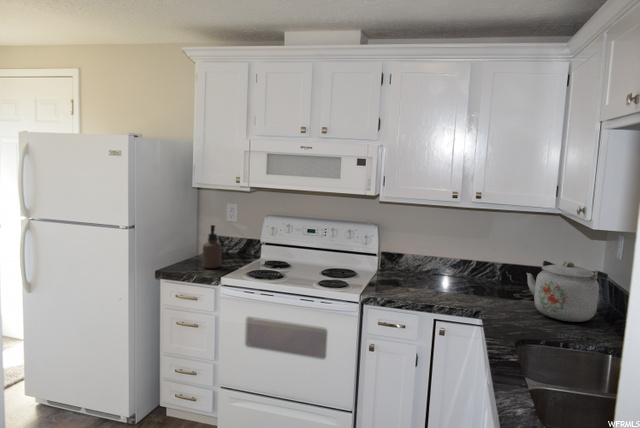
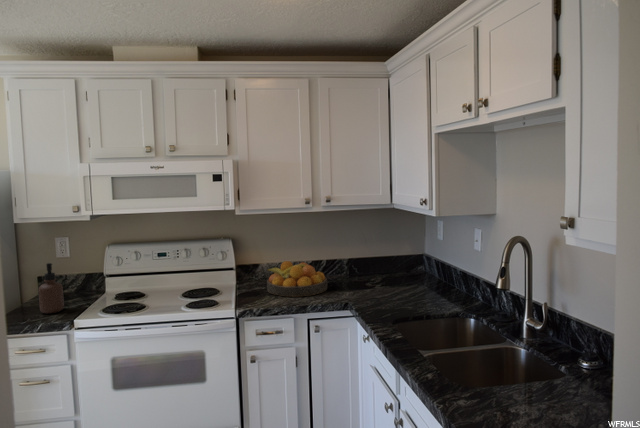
fruit bowl: none [401,255,468,295] -> present [267,261,328,297]
kettle: present [527,261,608,322] -> none [378,248,439,298]

